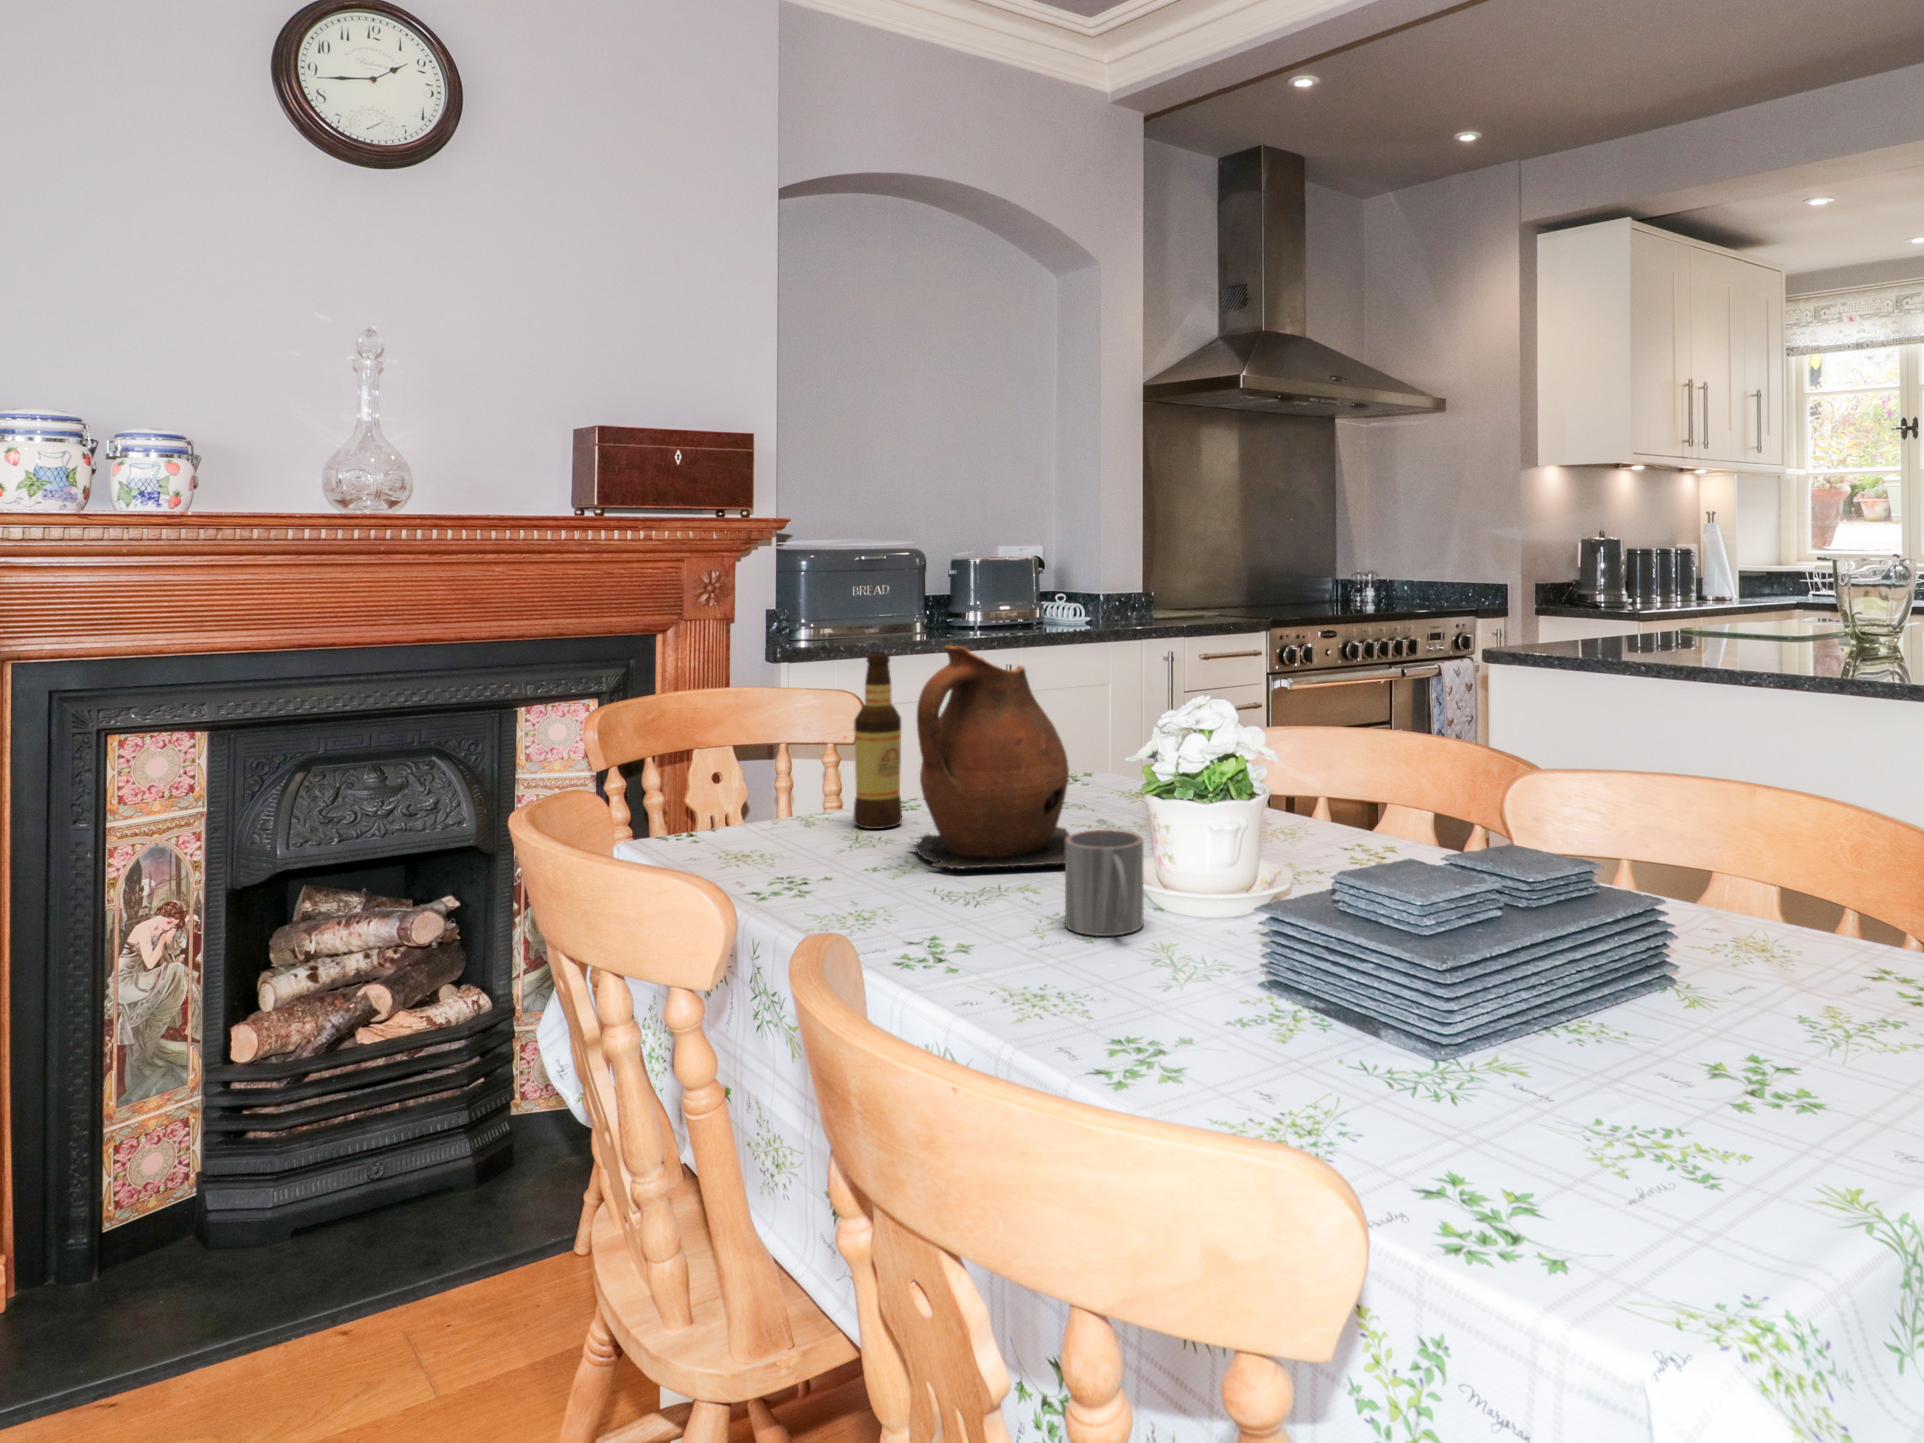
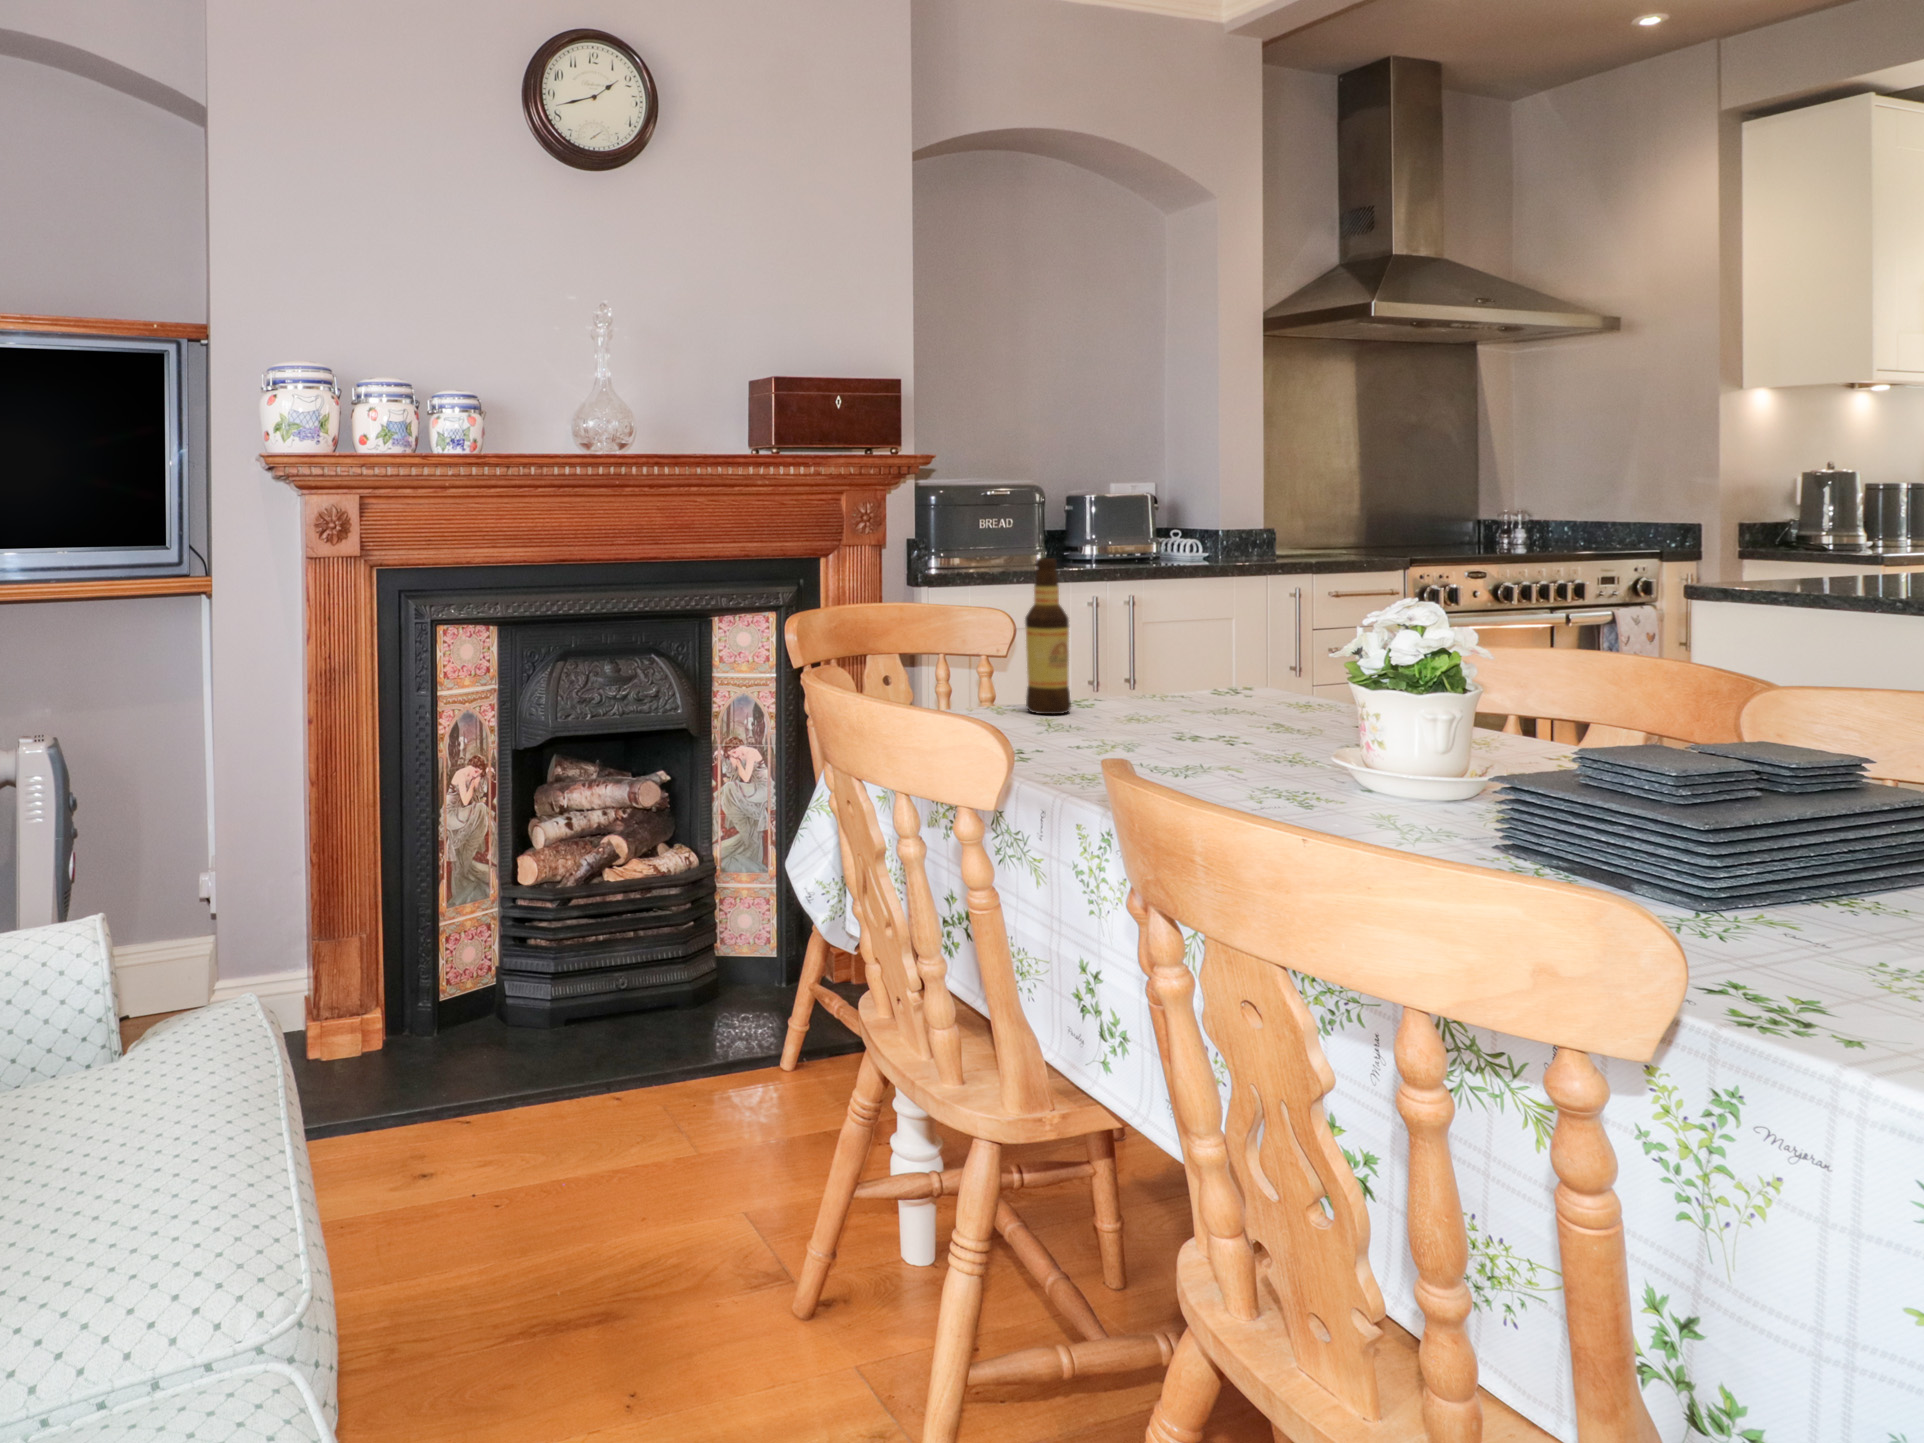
ceramic pitcher: present [913,645,1070,869] -> none [1084,545,1263,749]
mug: present [1065,830,1143,936] -> none [1258,705,1339,797]

